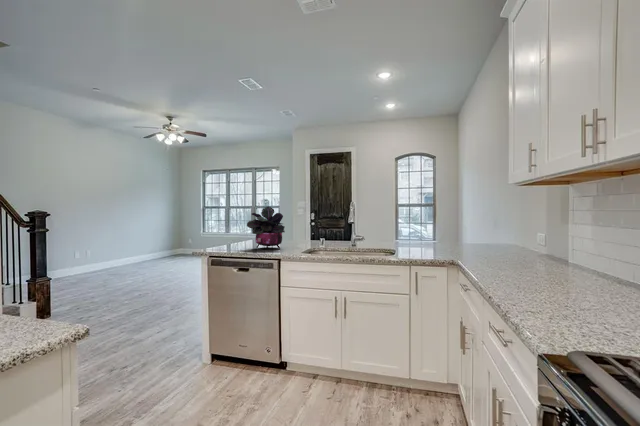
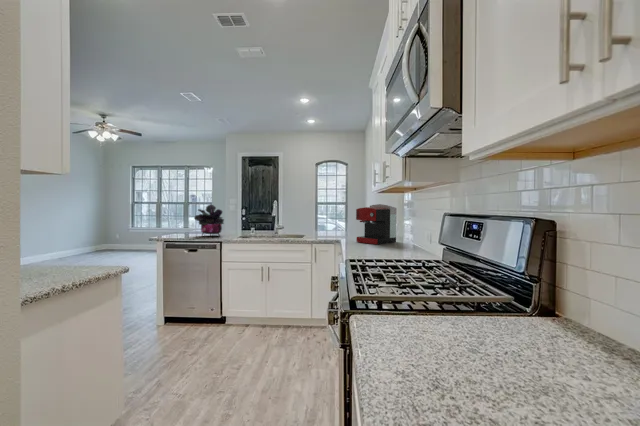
coffee maker: none [492,201,568,272] -> present [356,204,397,244]

